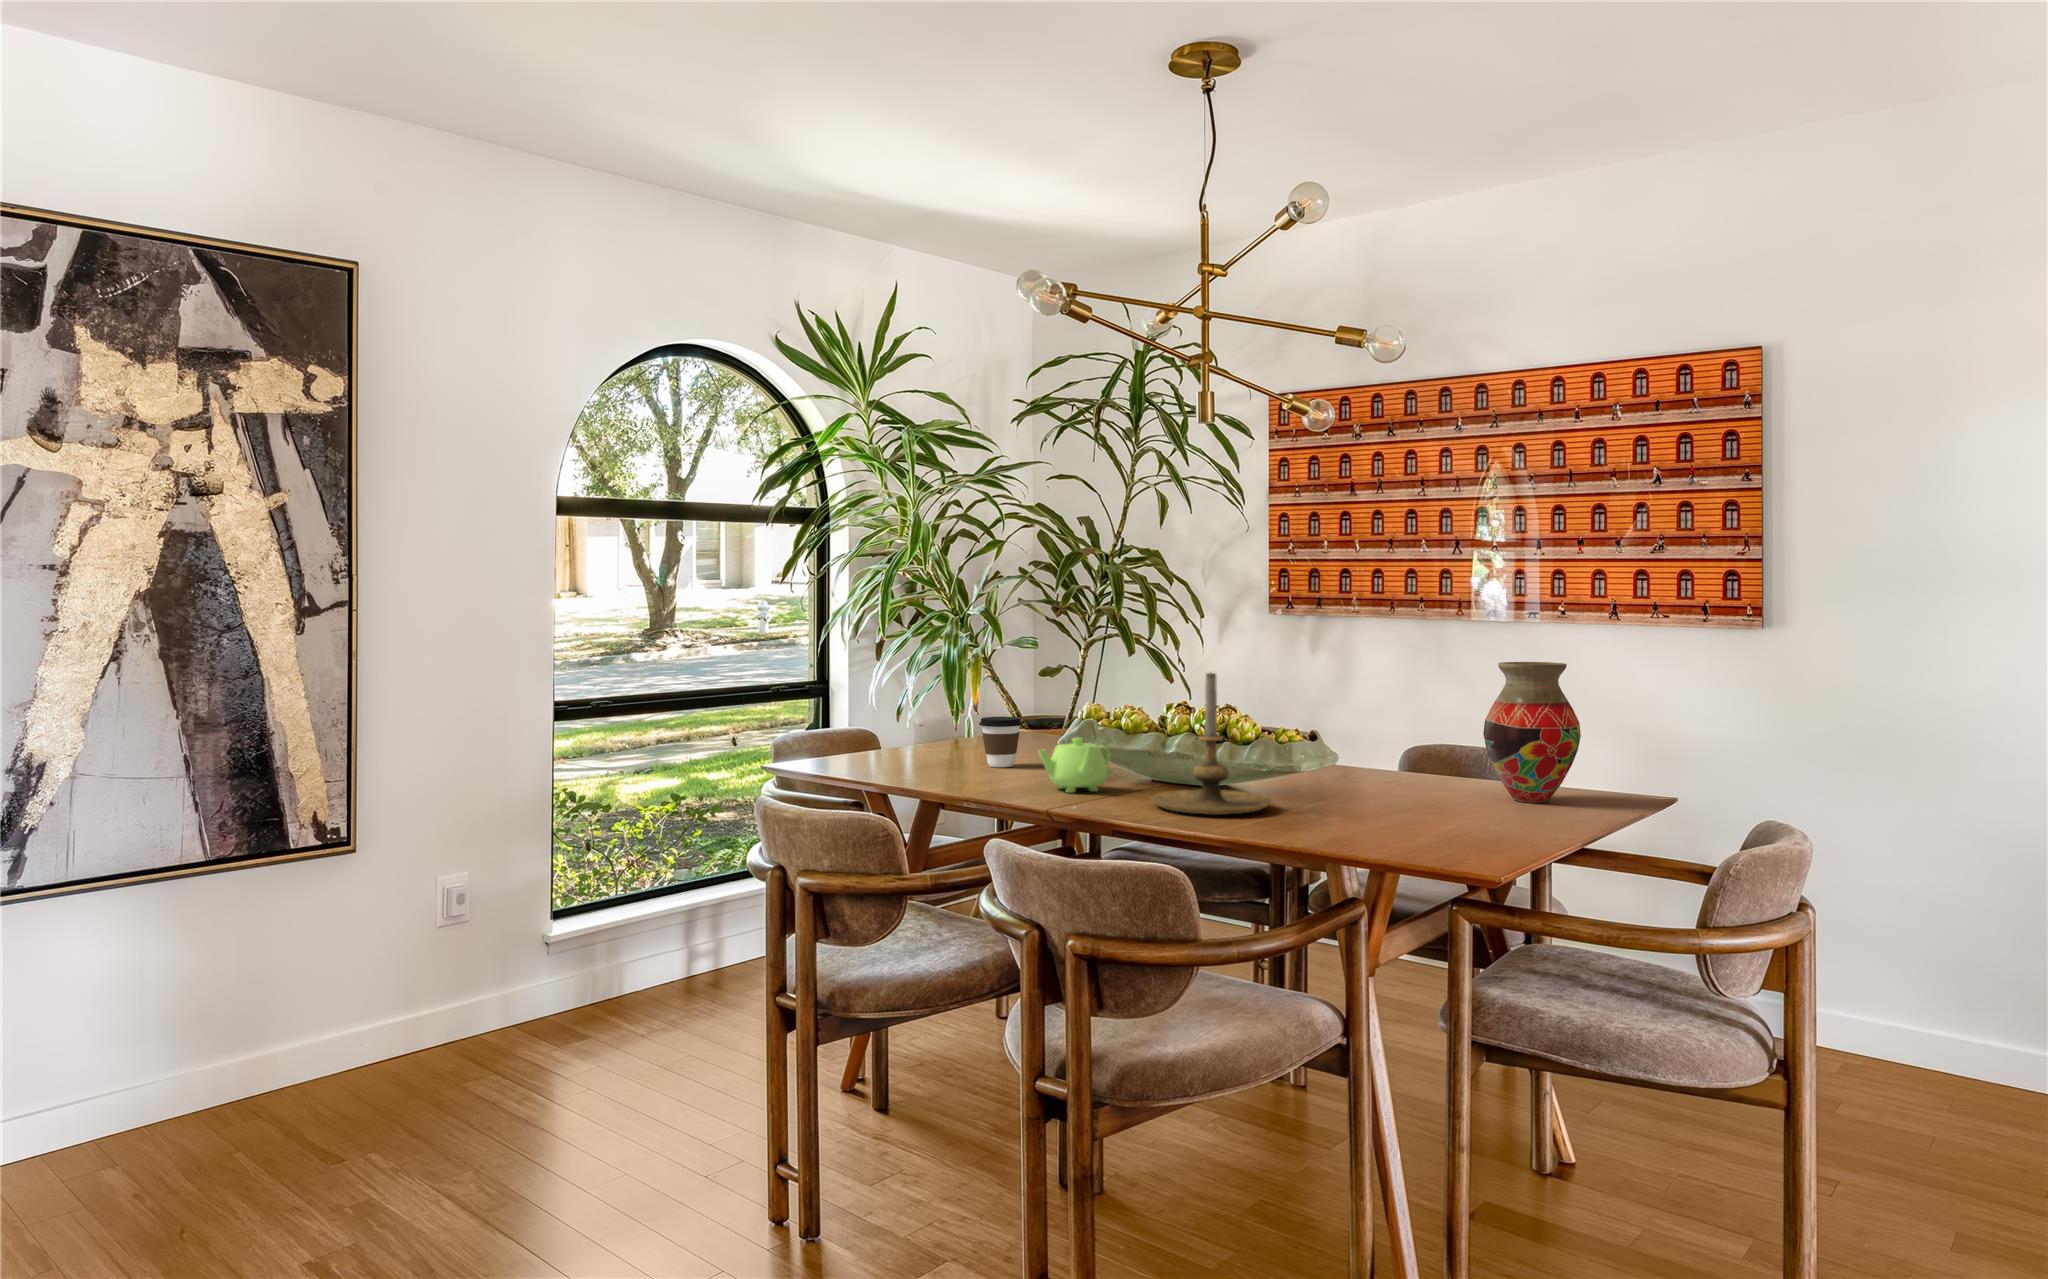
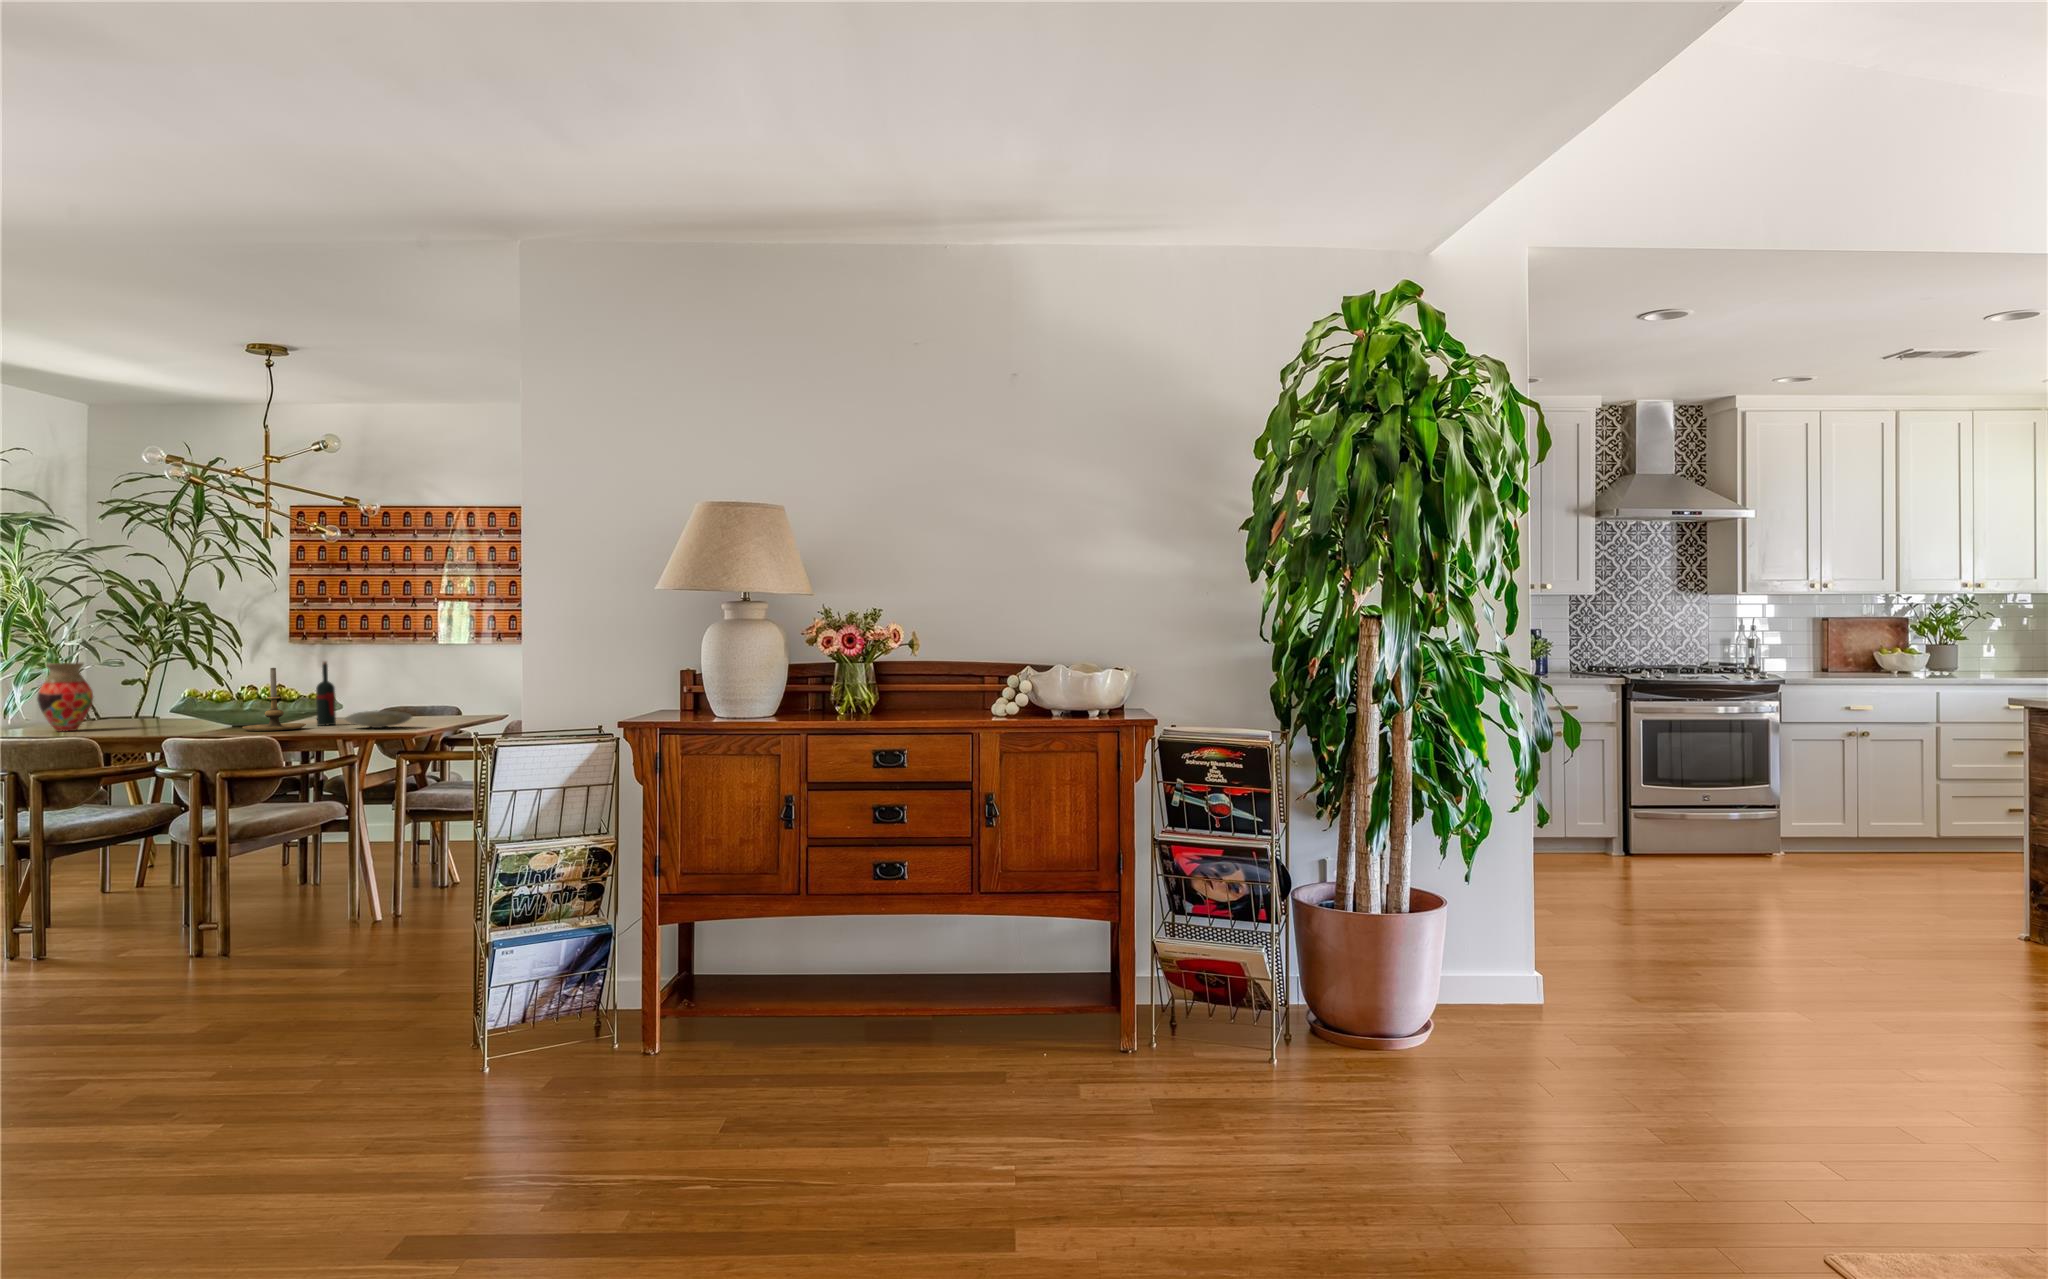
wine bottle: none [1294,660,1332,800] -> present [316,661,336,726]
vase: present [1483,662,1581,803] -> present [37,662,93,732]
coffee cup: present [979,717,1022,767] -> none [121,700,150,728]
teapot: present [1038,738,1112,793] -> none [173,704,216,731]
plate: none [1351,794,1506,831] -> present [345,710,412,728]

